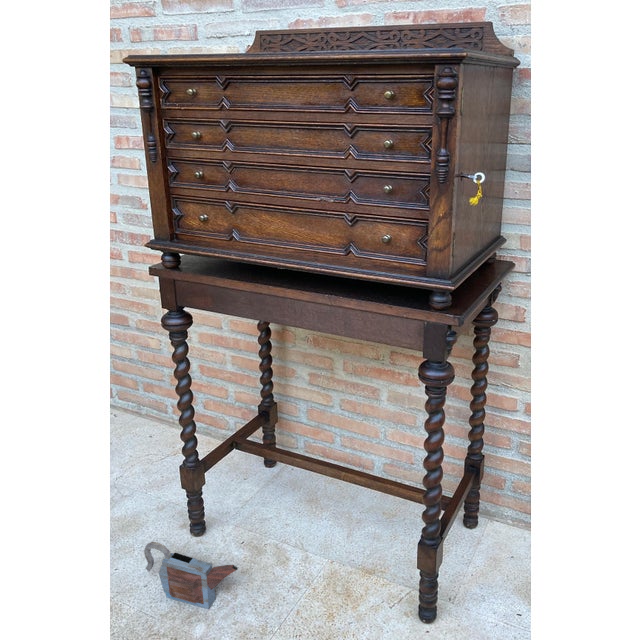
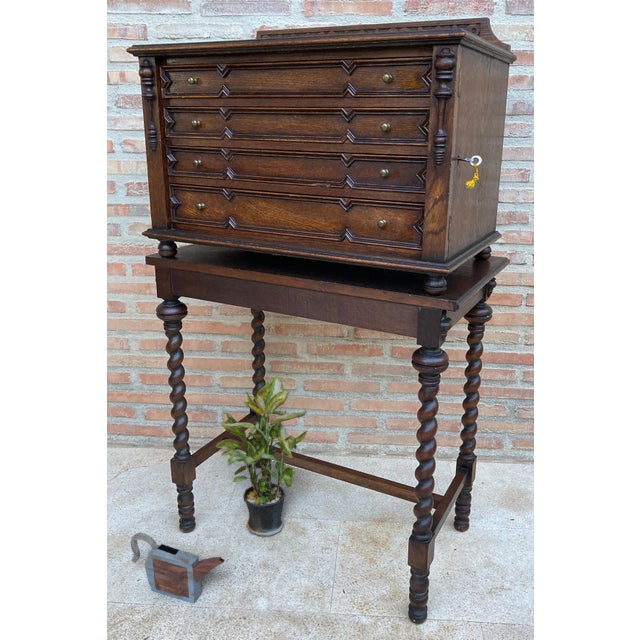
potted plant: none [224,381,316,540] -> present [216,375,307,536]

